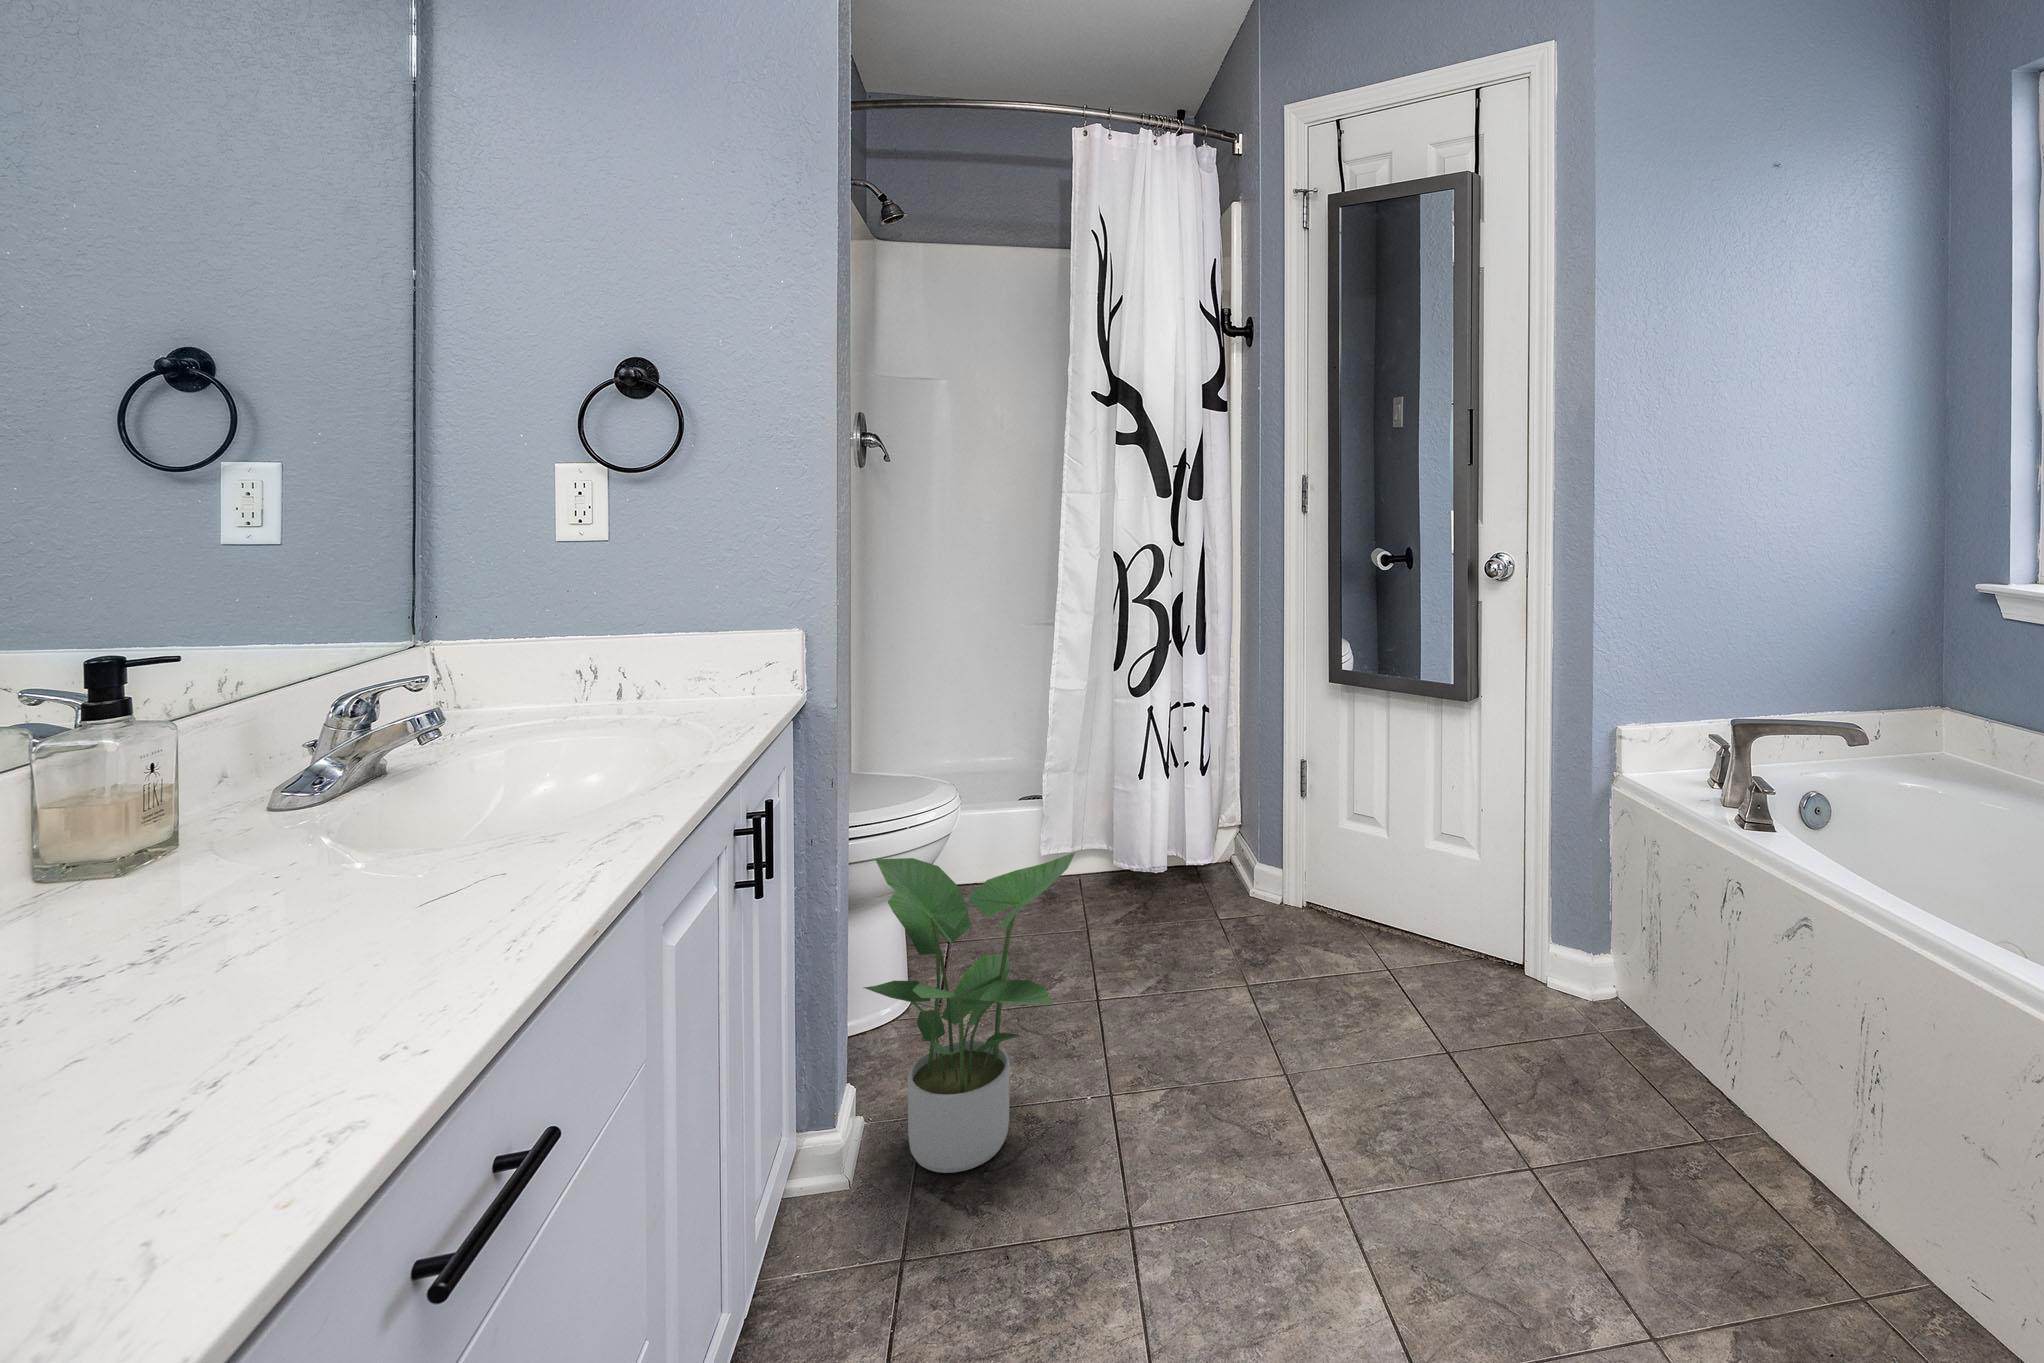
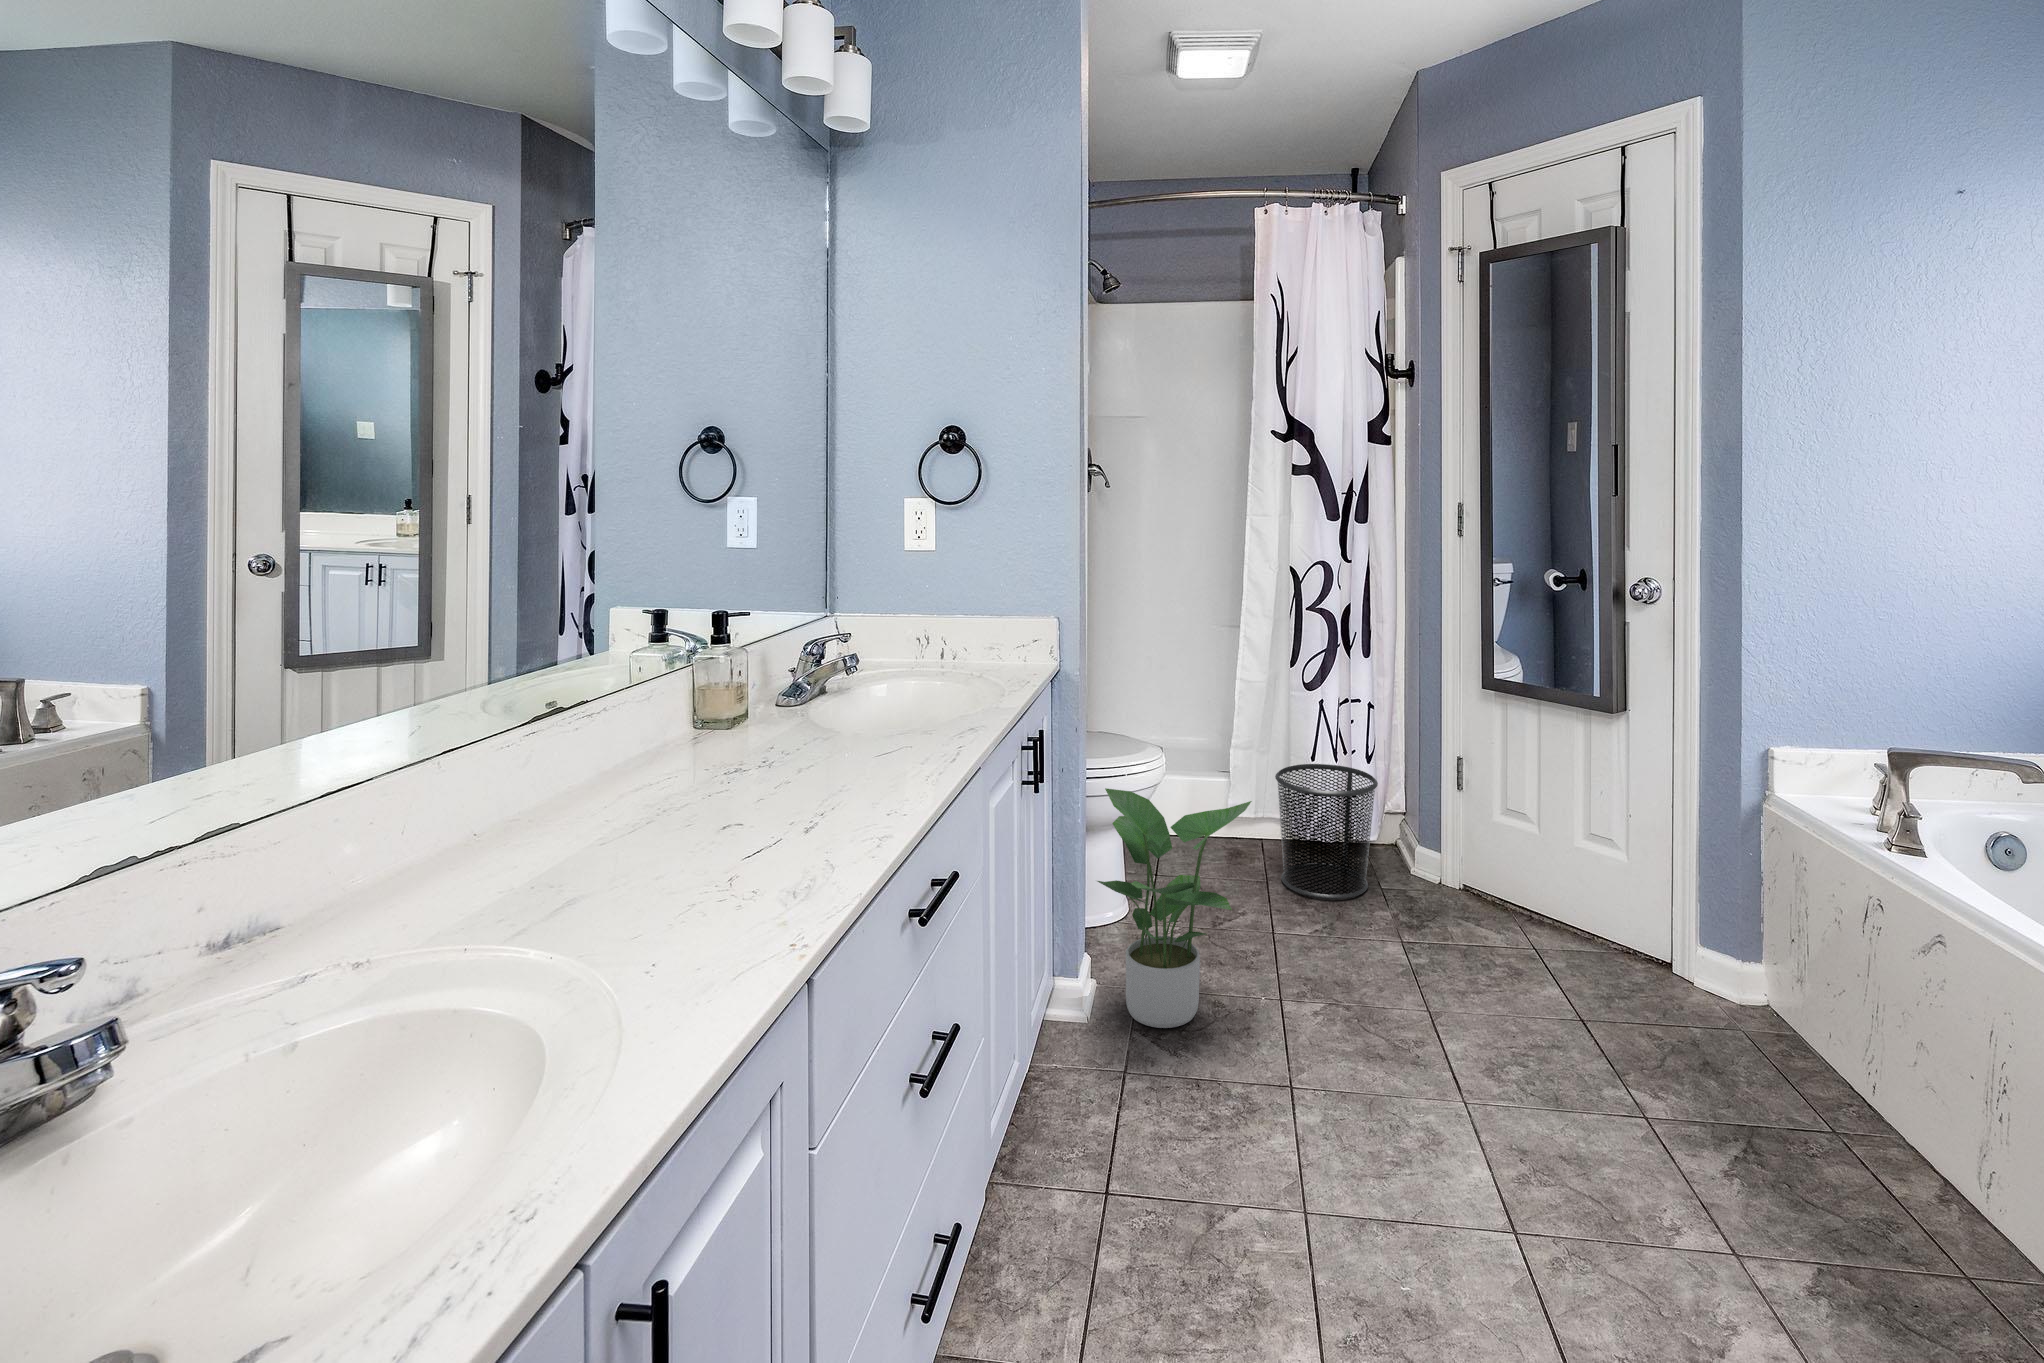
waste bin: none [1099,782,1217,944] -> present [1275,764,1378,899]

